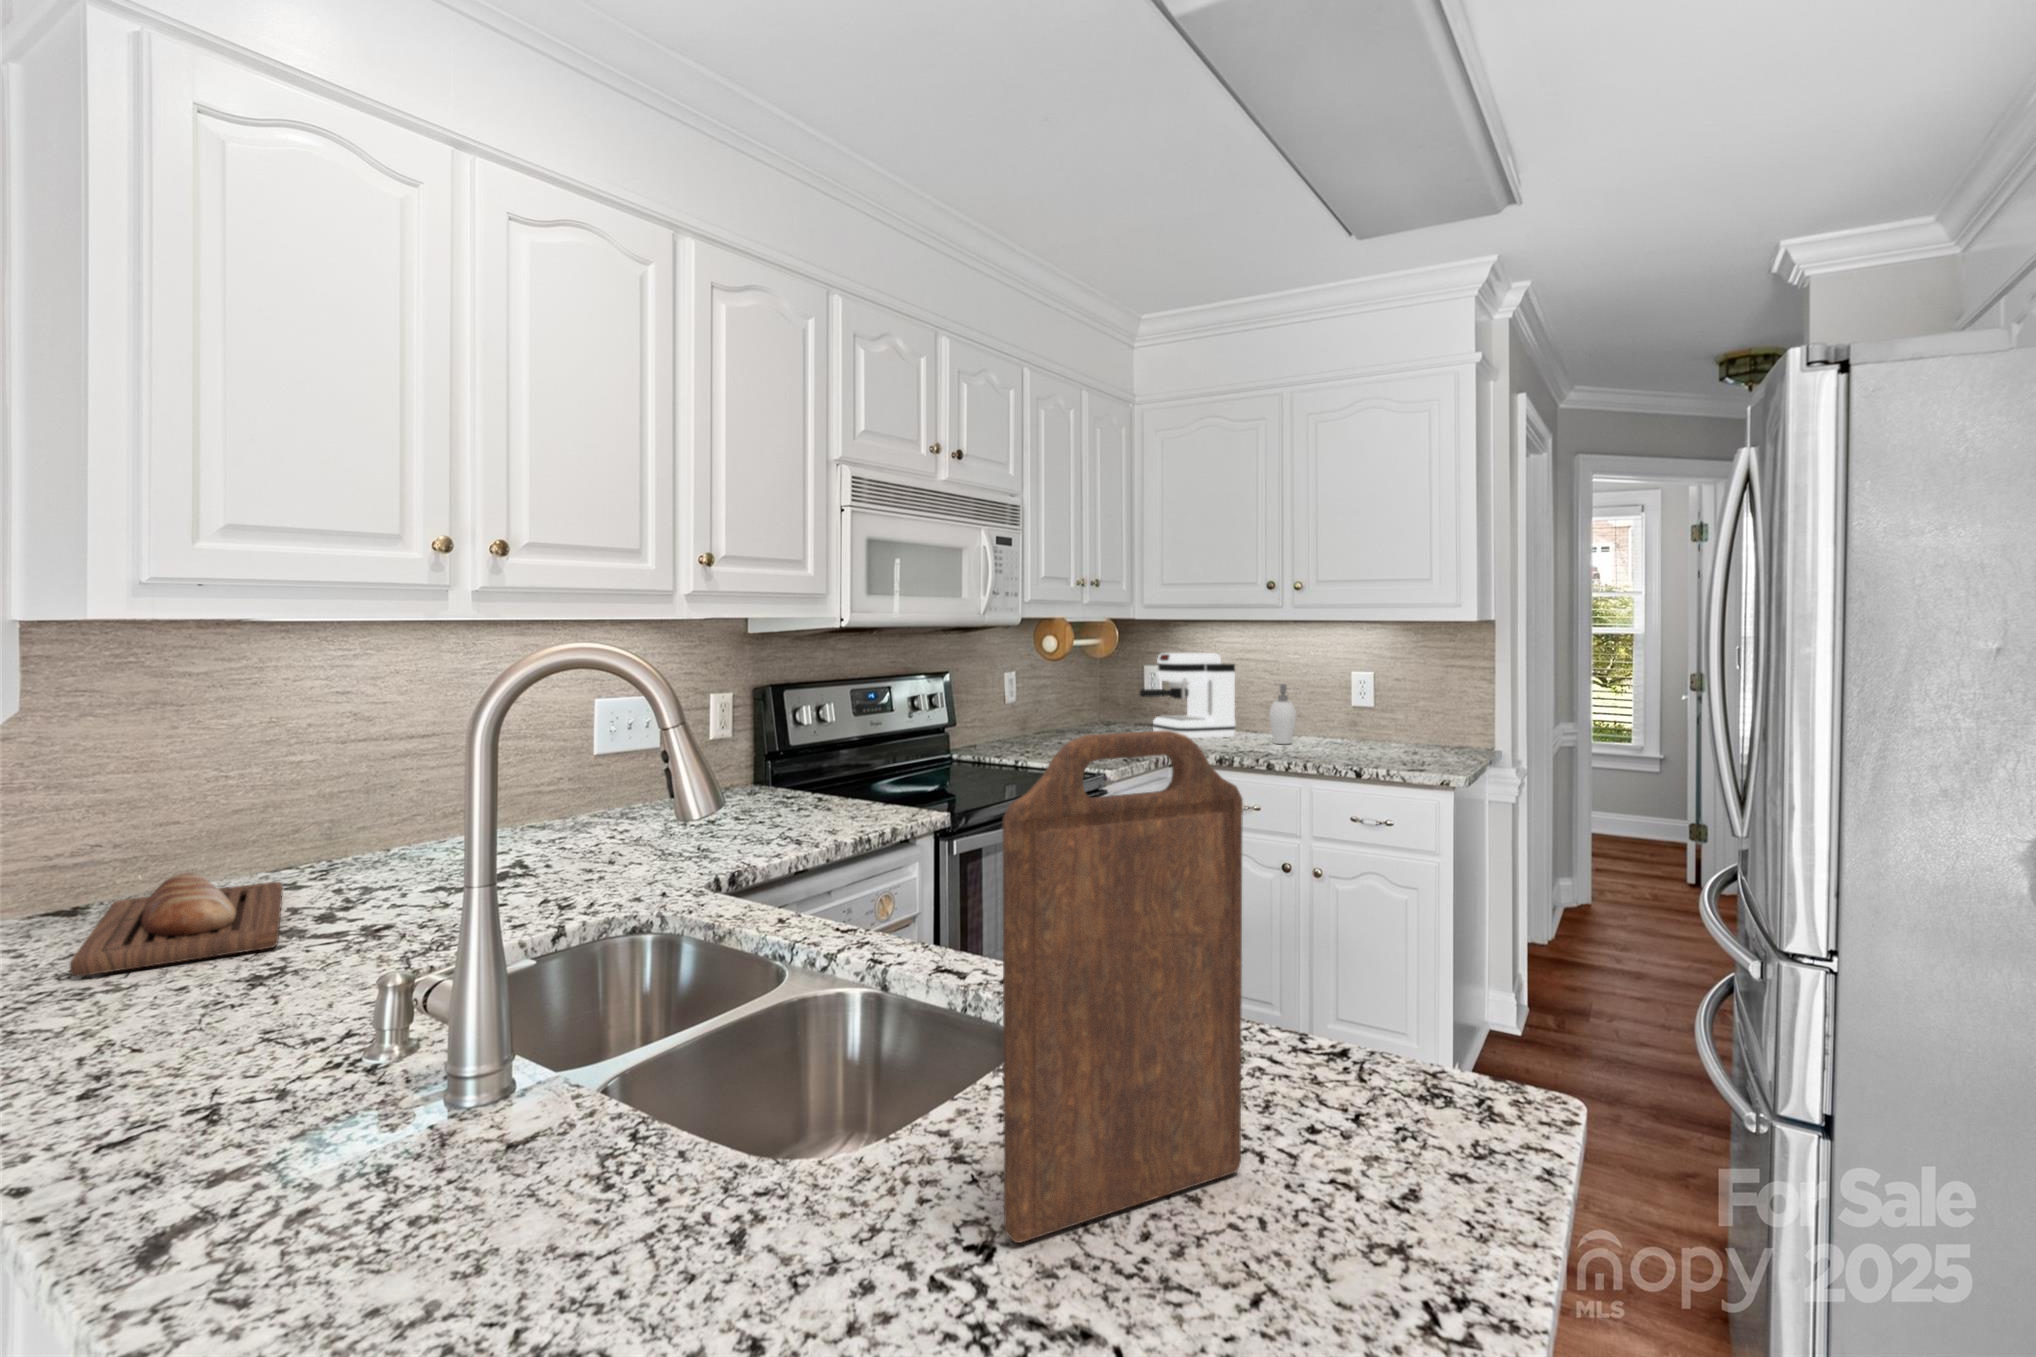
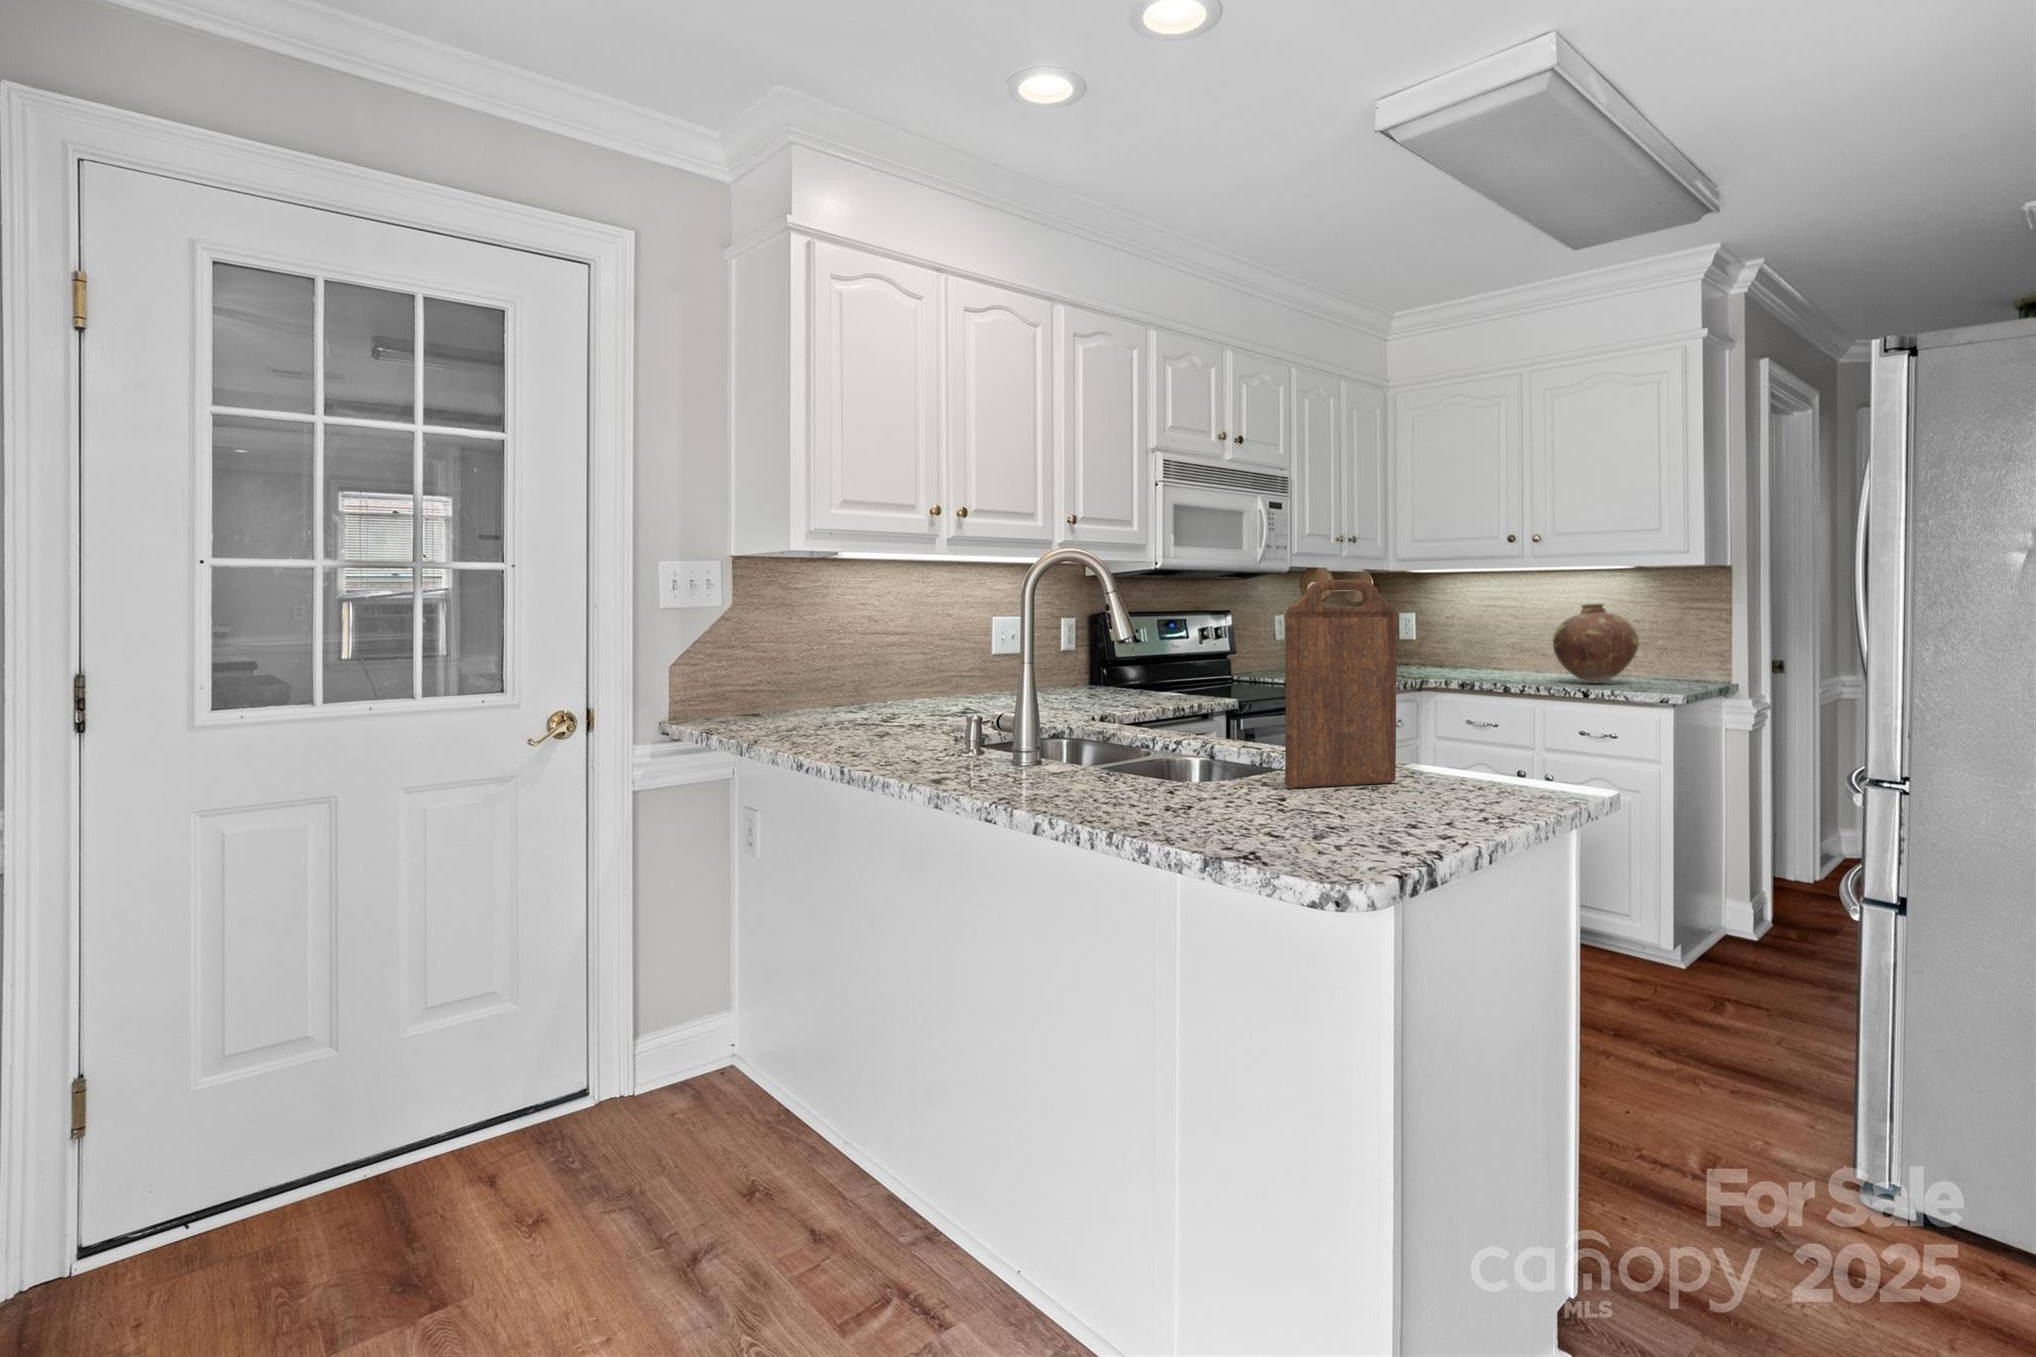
coffee maker: present [1139,653,1235,739] -> none [1394,598,1483,673]
vase: none [1318,667,1410,760] -> present [1553,604,1639,684]
soap dispenser: present [1269,684,1297,744] -> none [1514,623,1542,676]
bread loaf: present [70,873,283,976] -> none [784,700,885,734]

